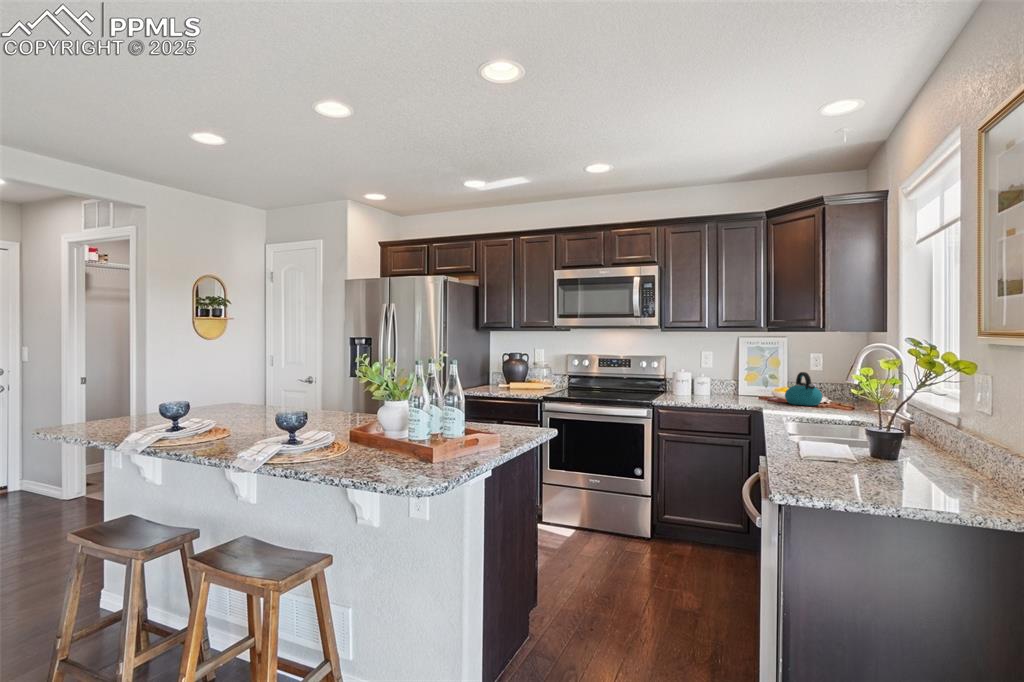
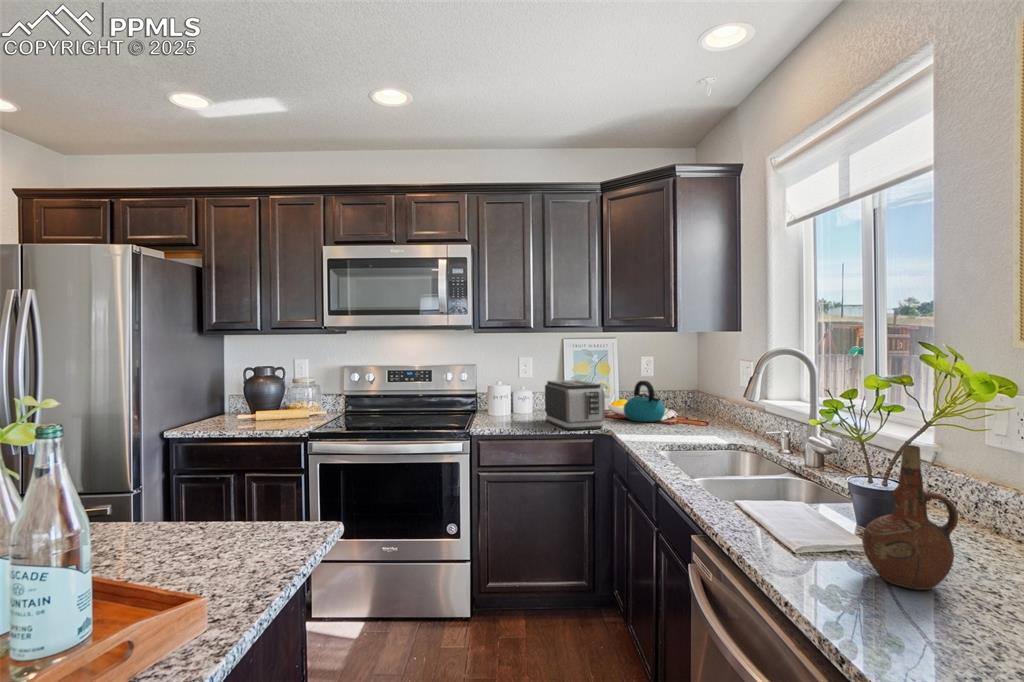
toaster: none [716,369,761,406] -> present [545,380,605,430]
ceramic pitcher: none [847,396,905,480] -> present [862,445,958,590]

